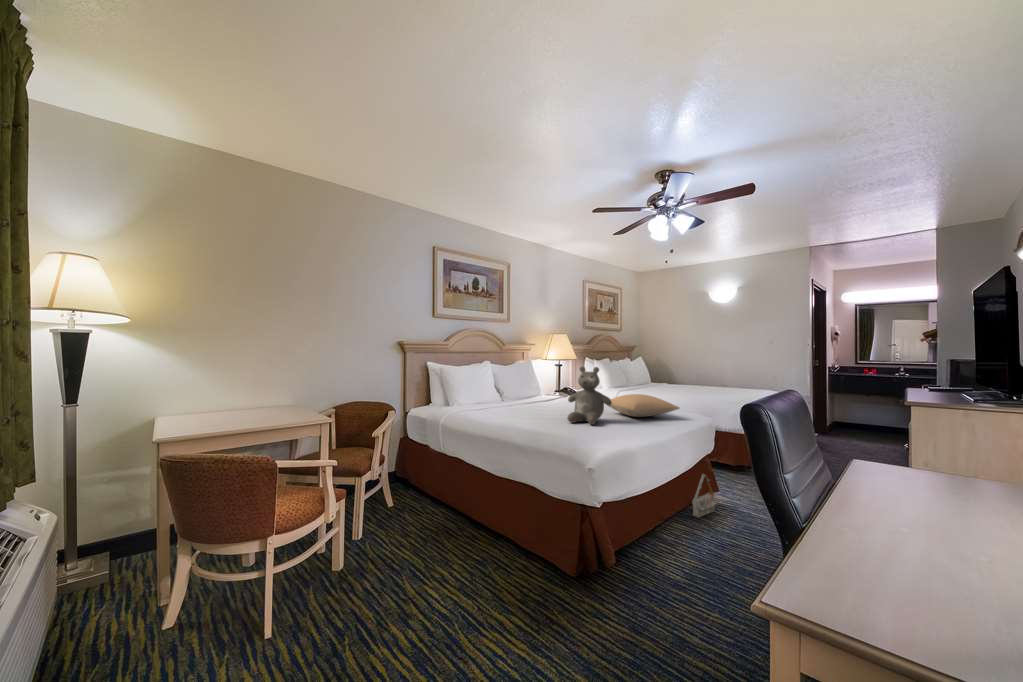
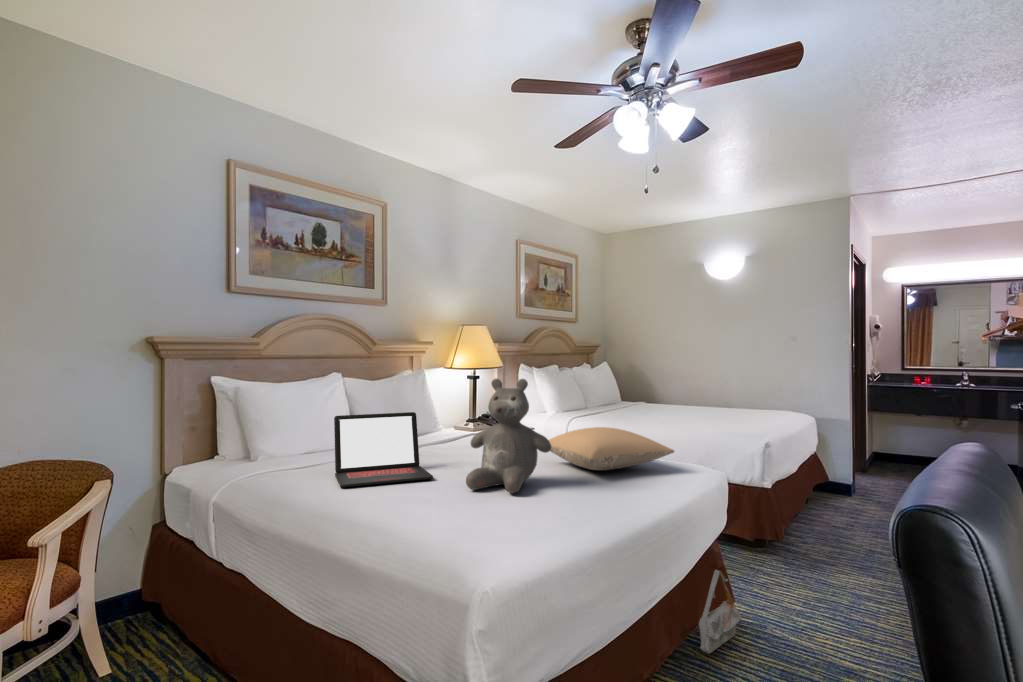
laptop: none [496,383,548,419] -> present [334,412,433,487]

